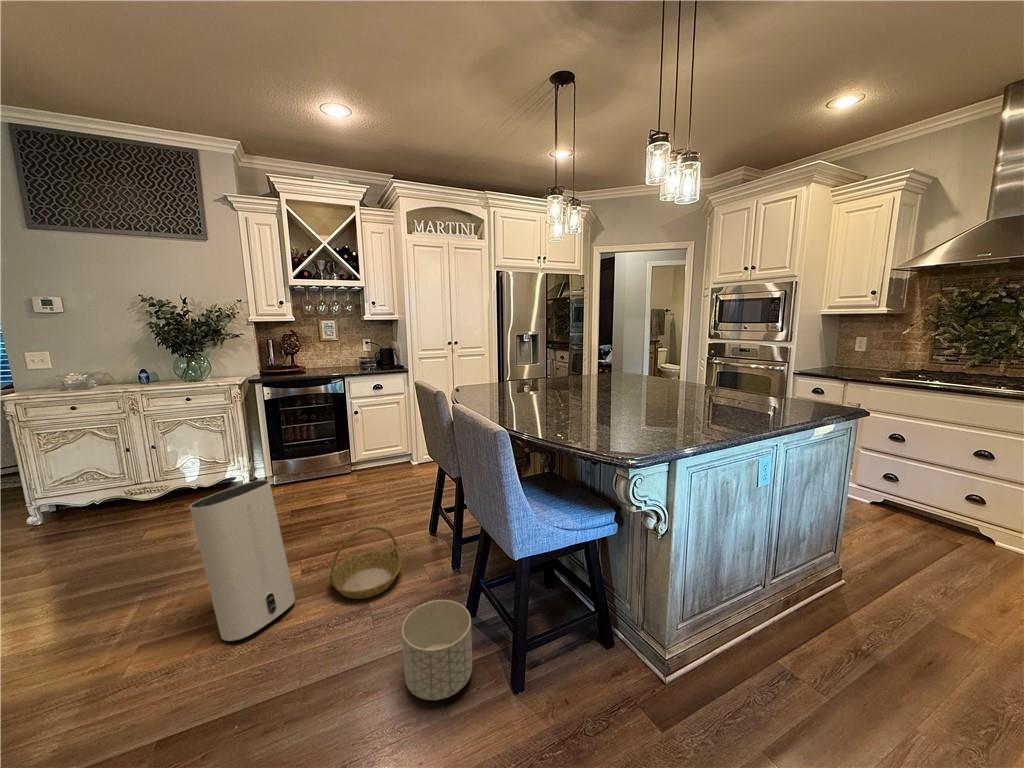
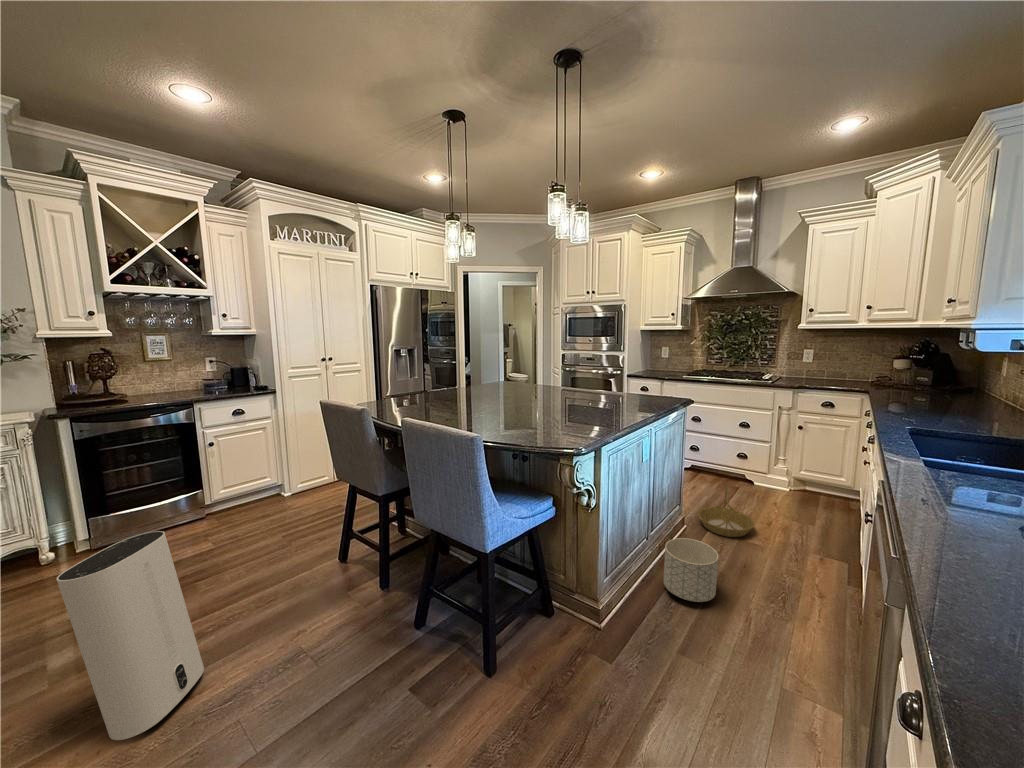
basket: present [329,526,401,599] -> present [698,485,755,537]
planter: present [402,600,472,700] -> present [664,538,718,602]

